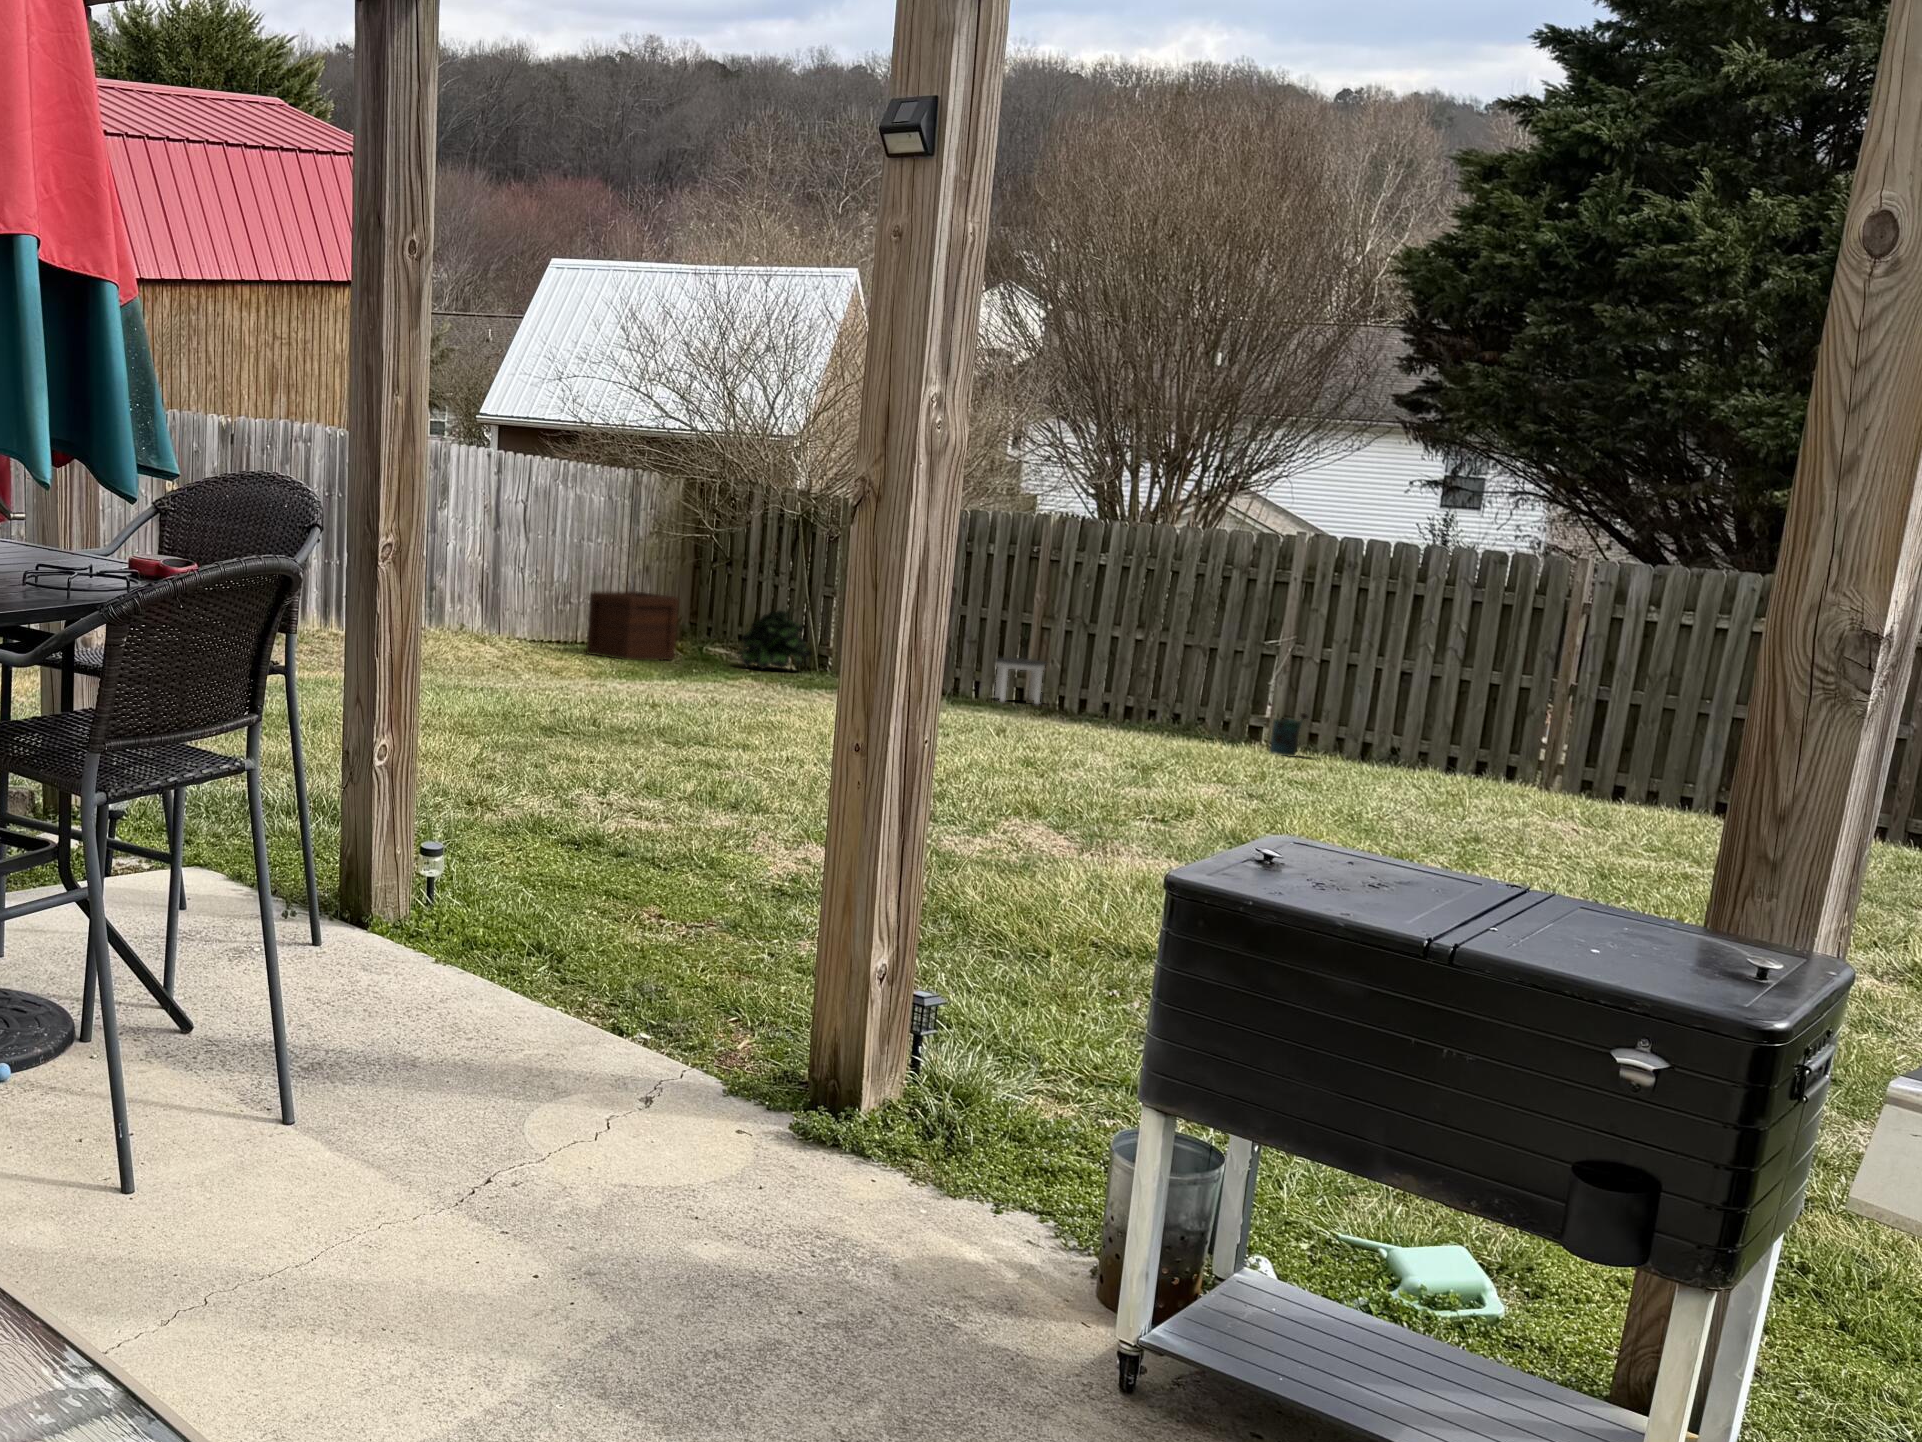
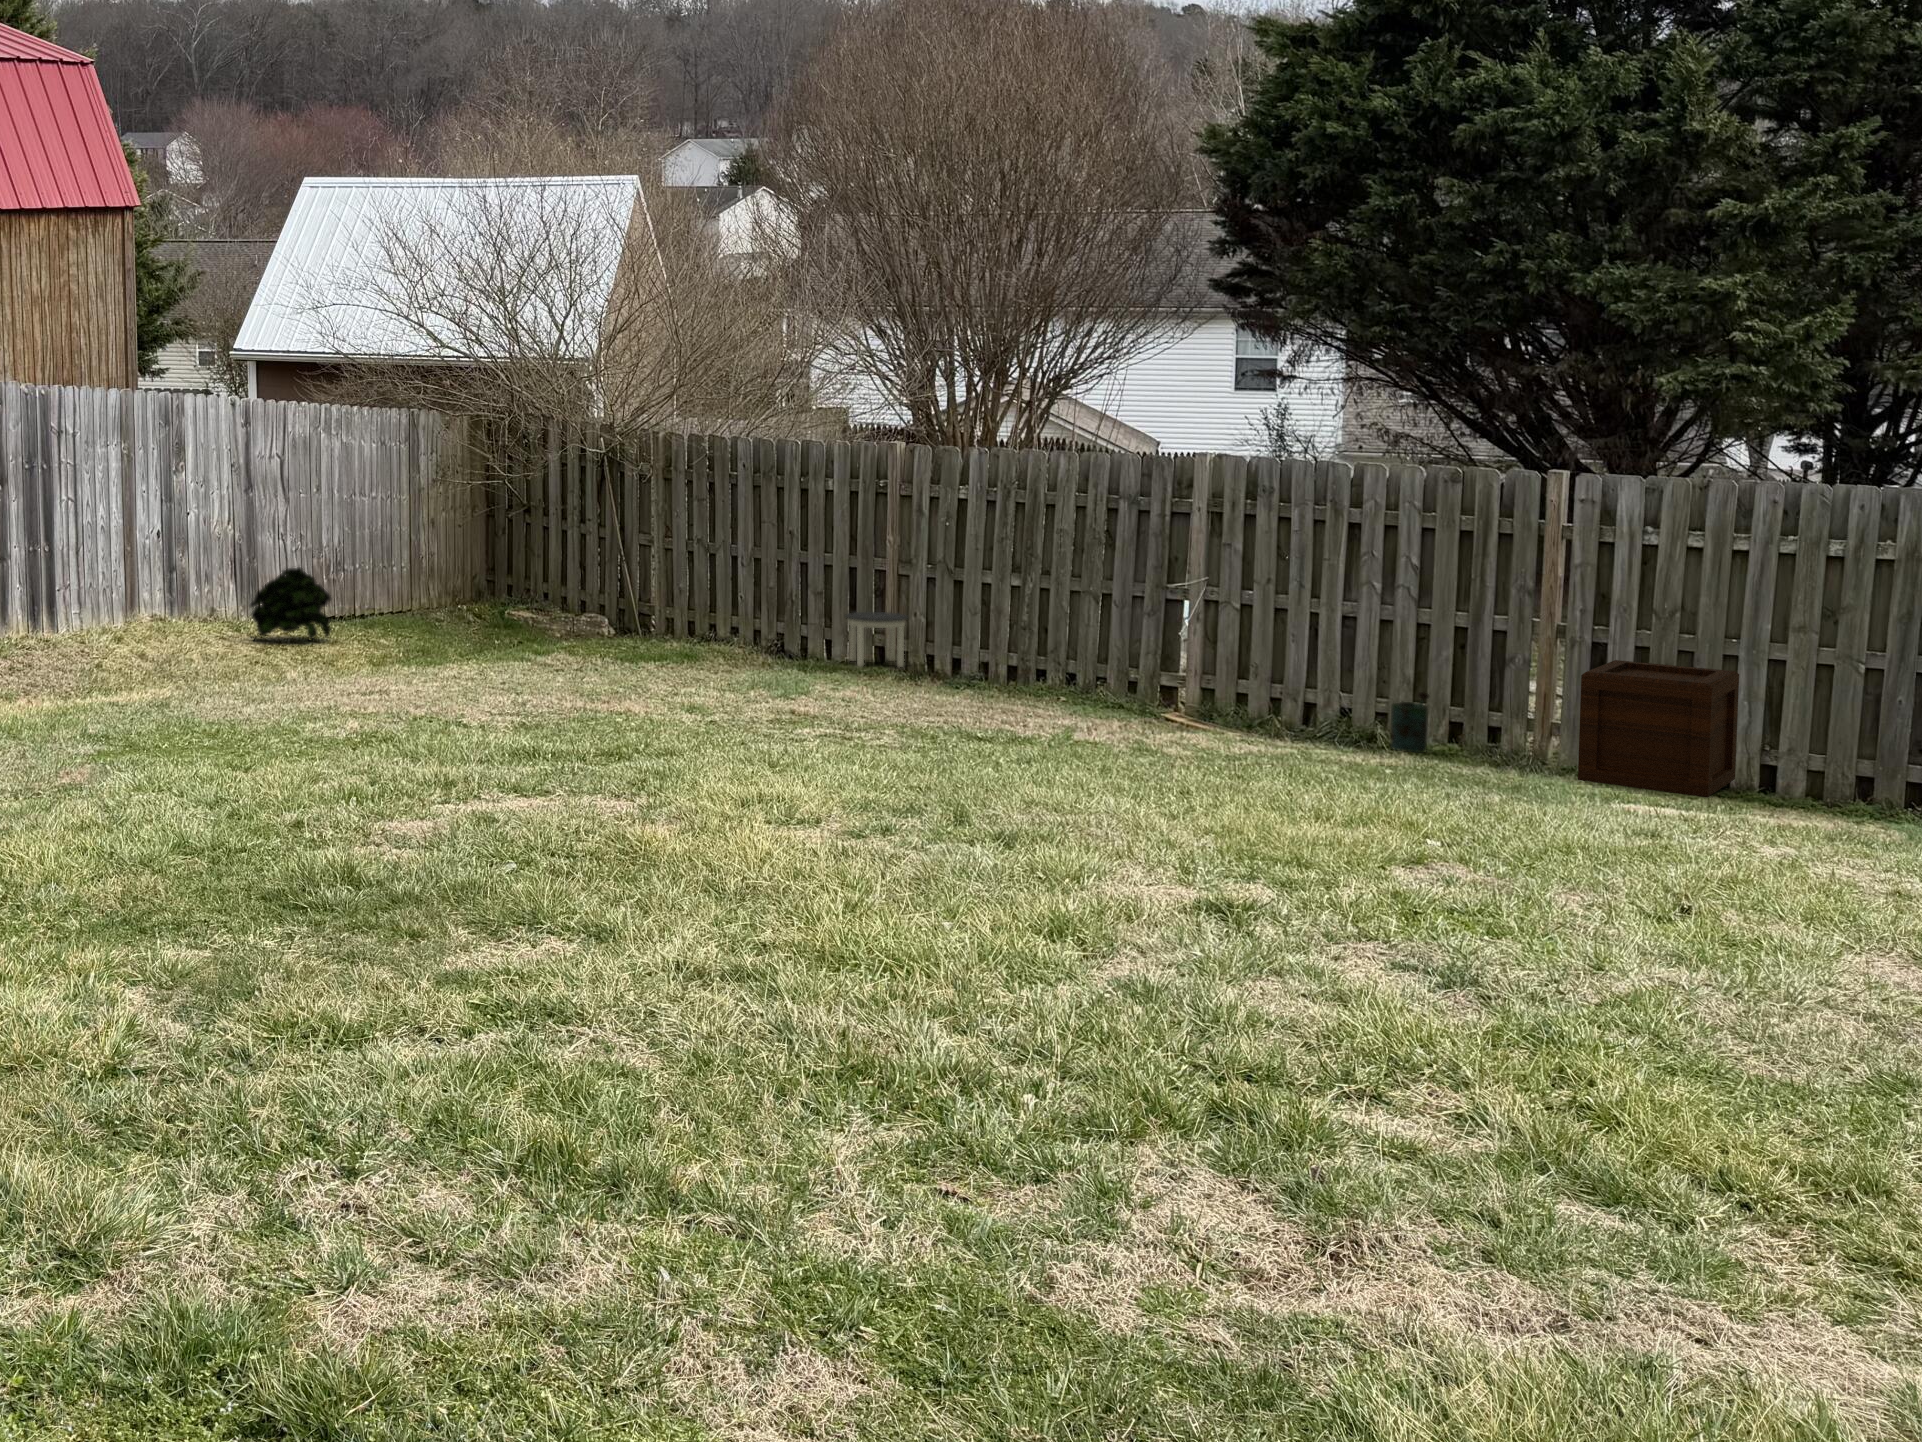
wooden crate: present [586,591,679,660] -> present [1578,660,1739,797]
potted plant: present [737,611,812,669] -> present [250,567,332,641]
watering can: present [1270,713,1308,756] -> present [1390,692,1429,753]

